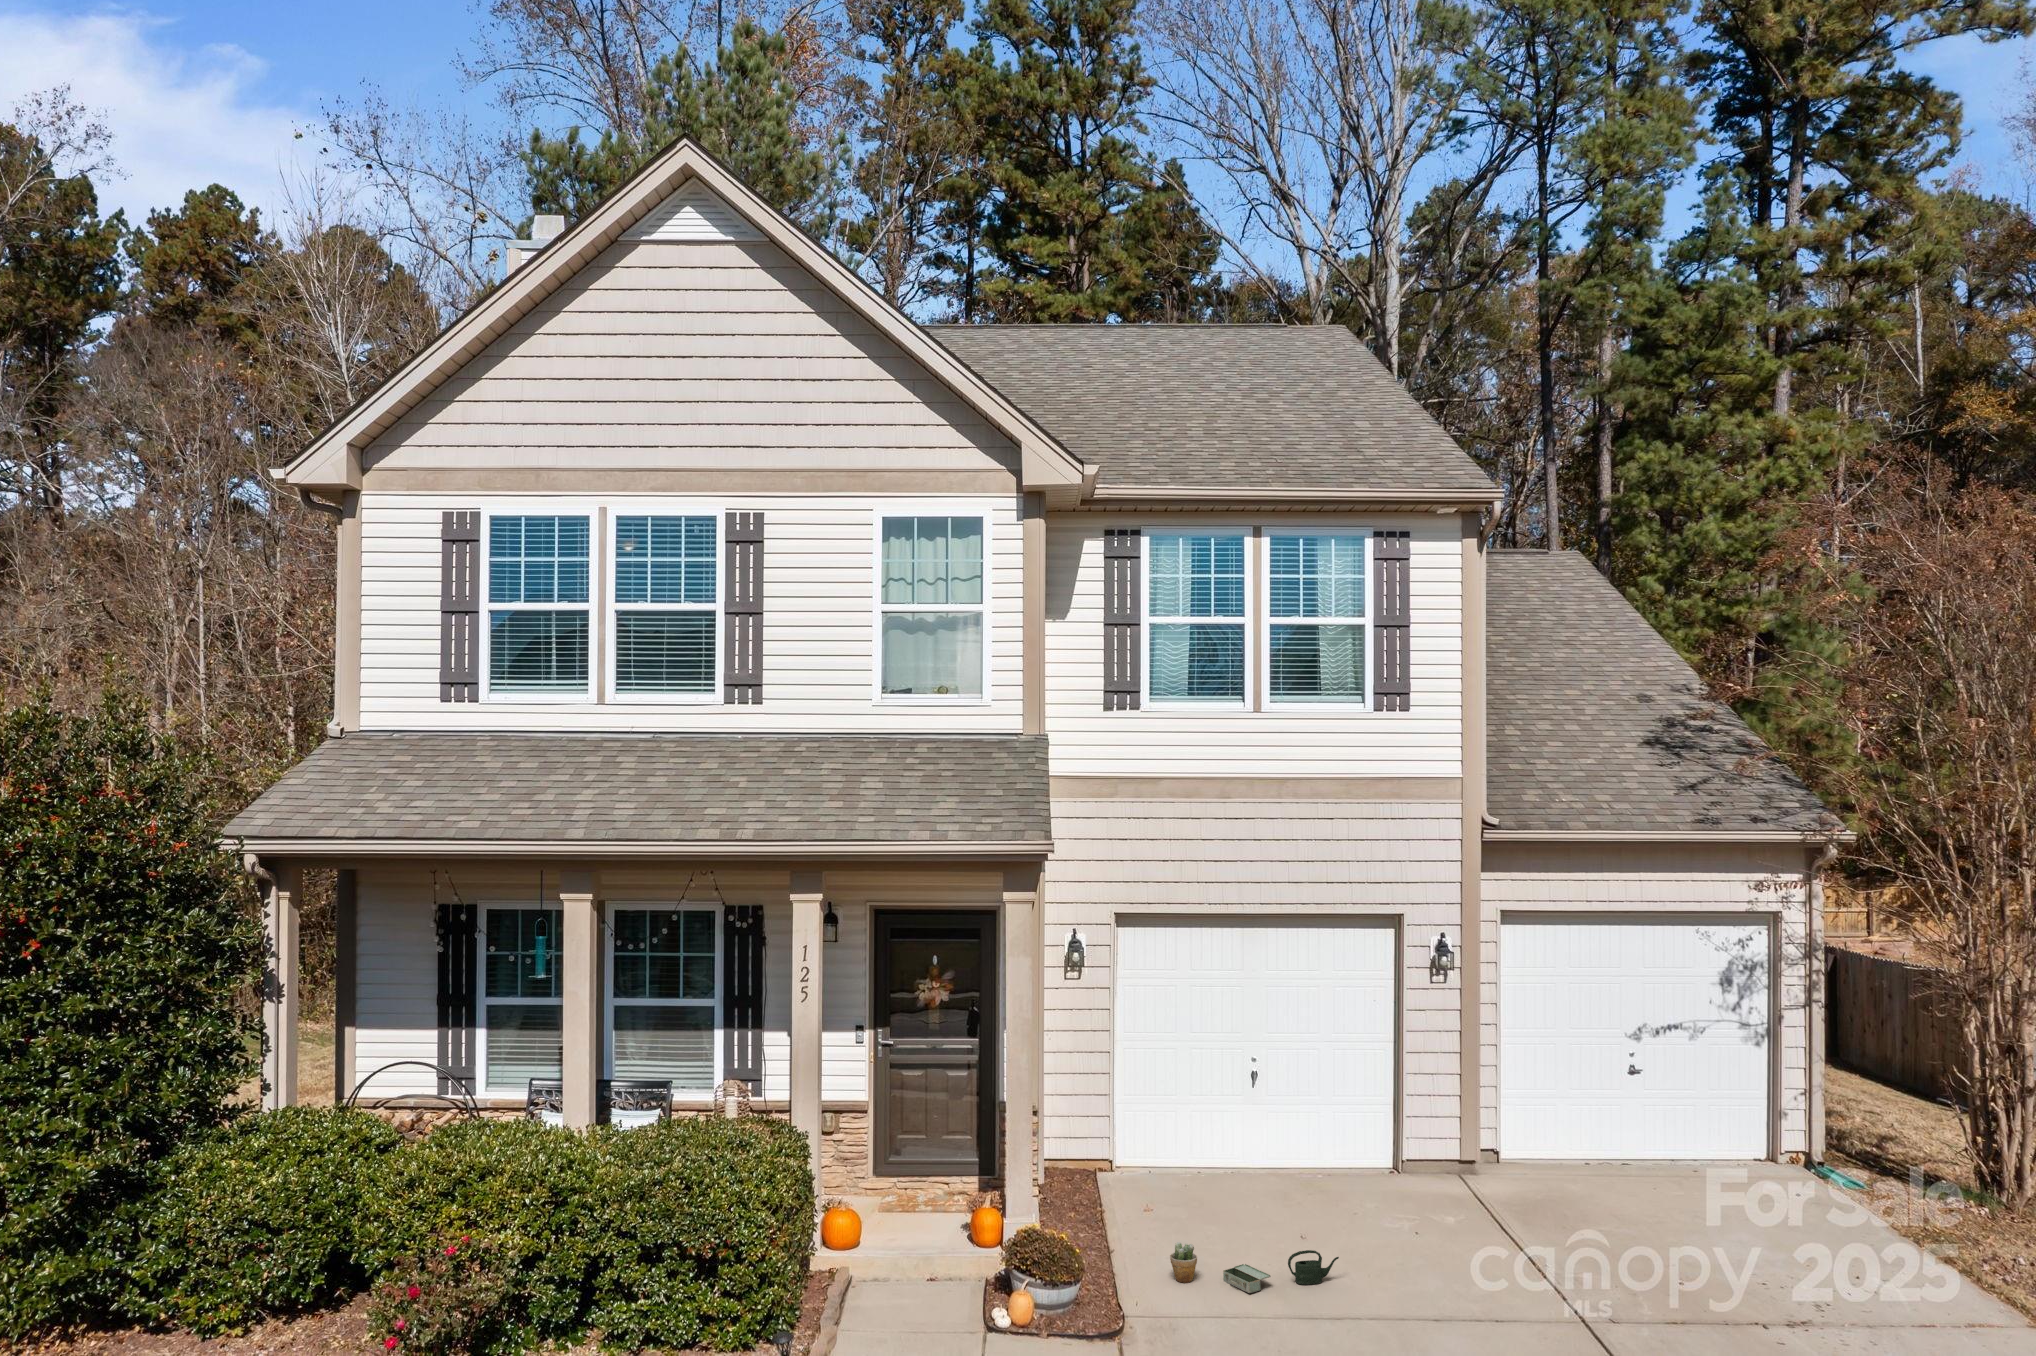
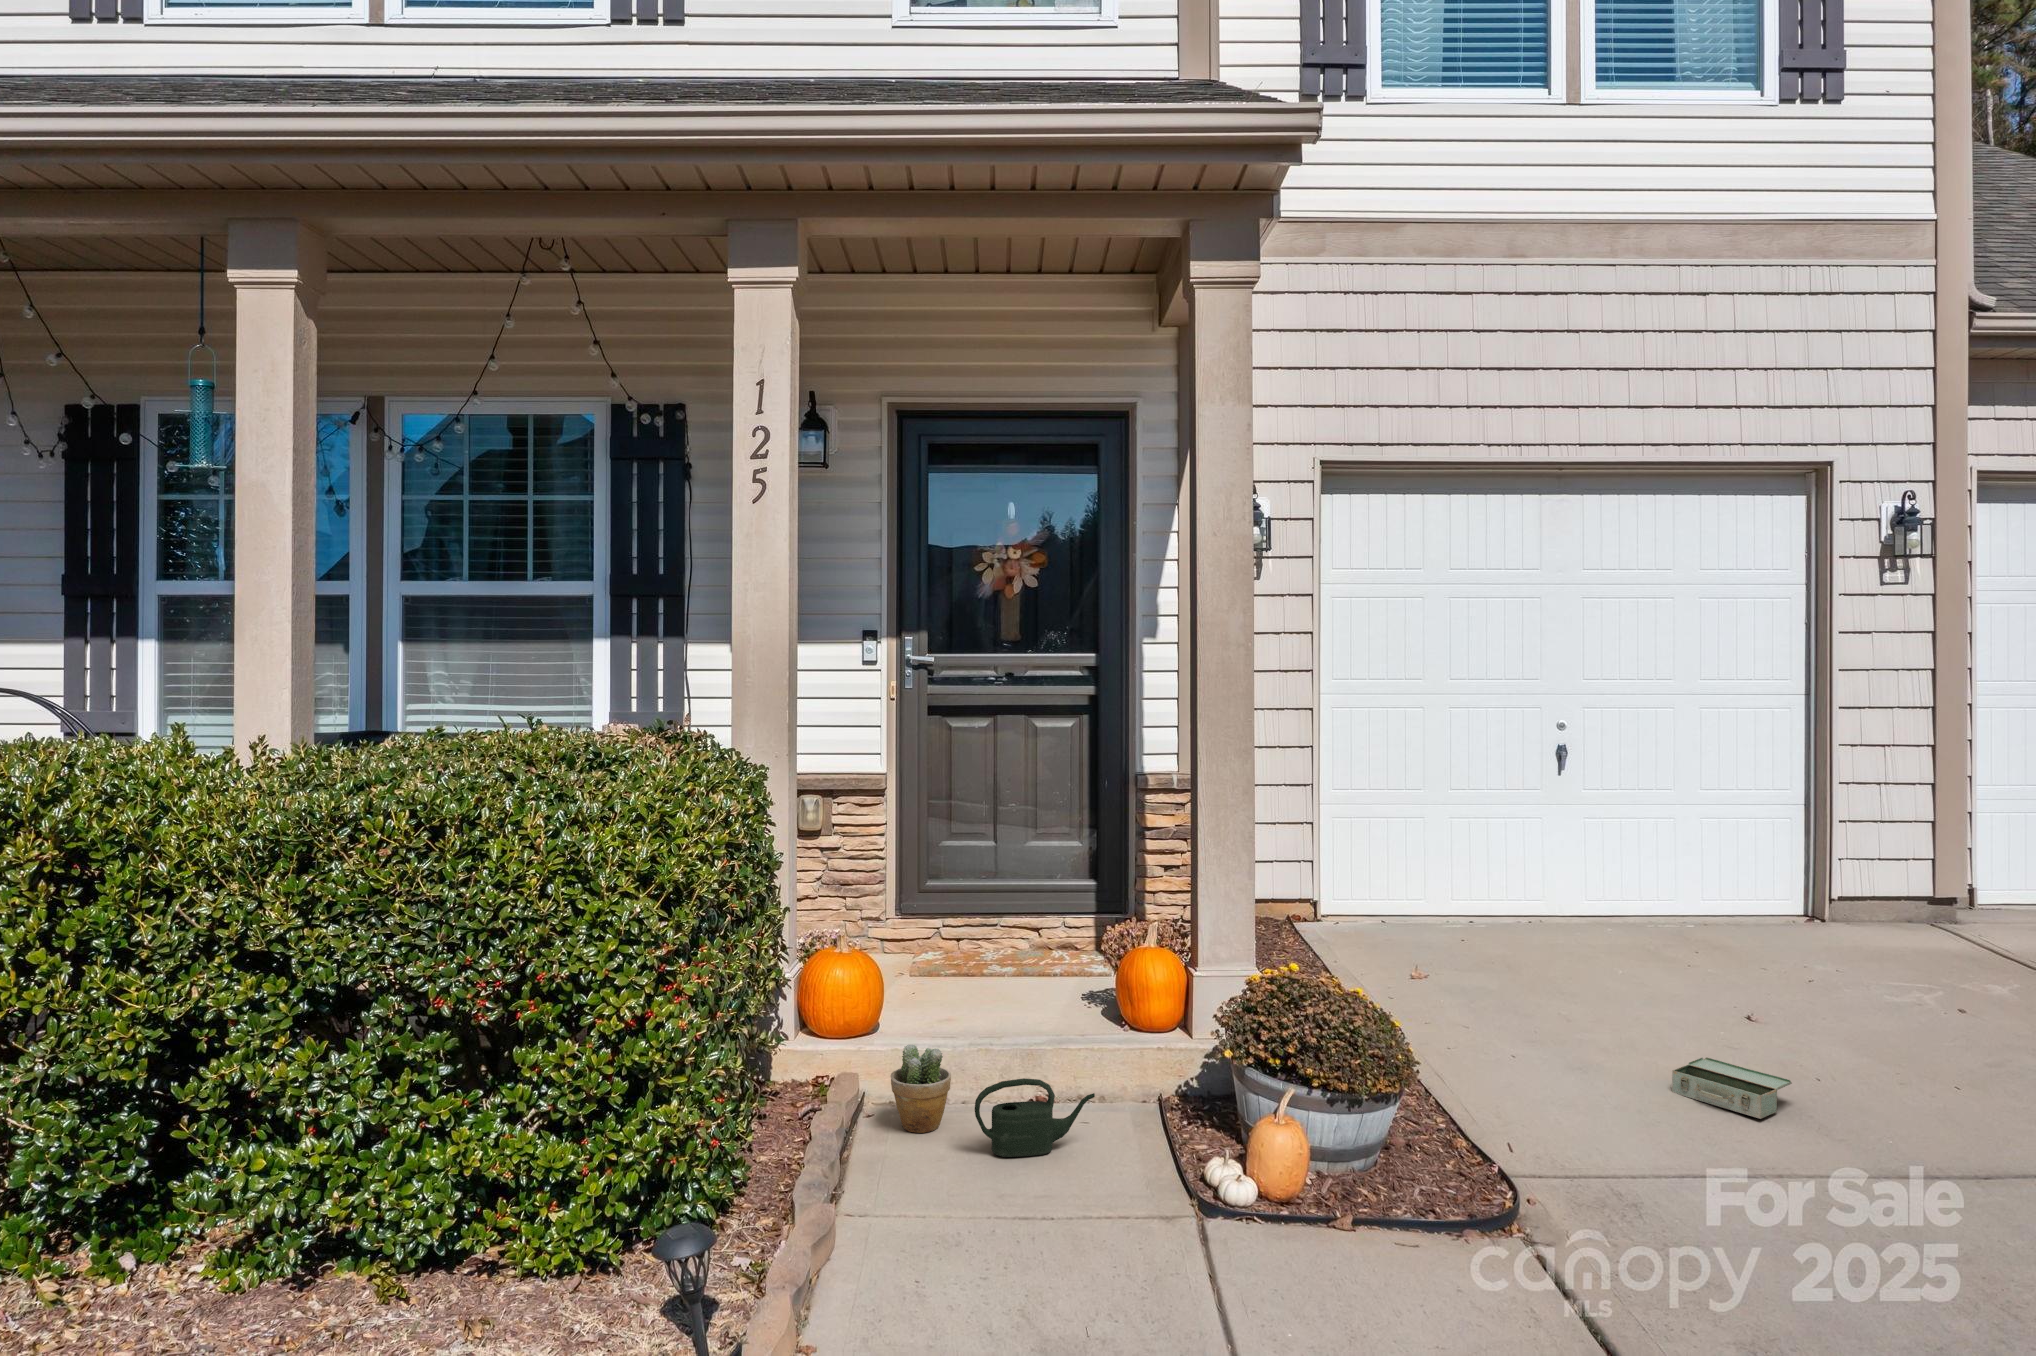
potted plant: present [1170,1242,1197,1283] -> present [891,1045,951,1133]
watering can: present [1288,1250,1339,1285] -> present [975,1078,1095,1157]

